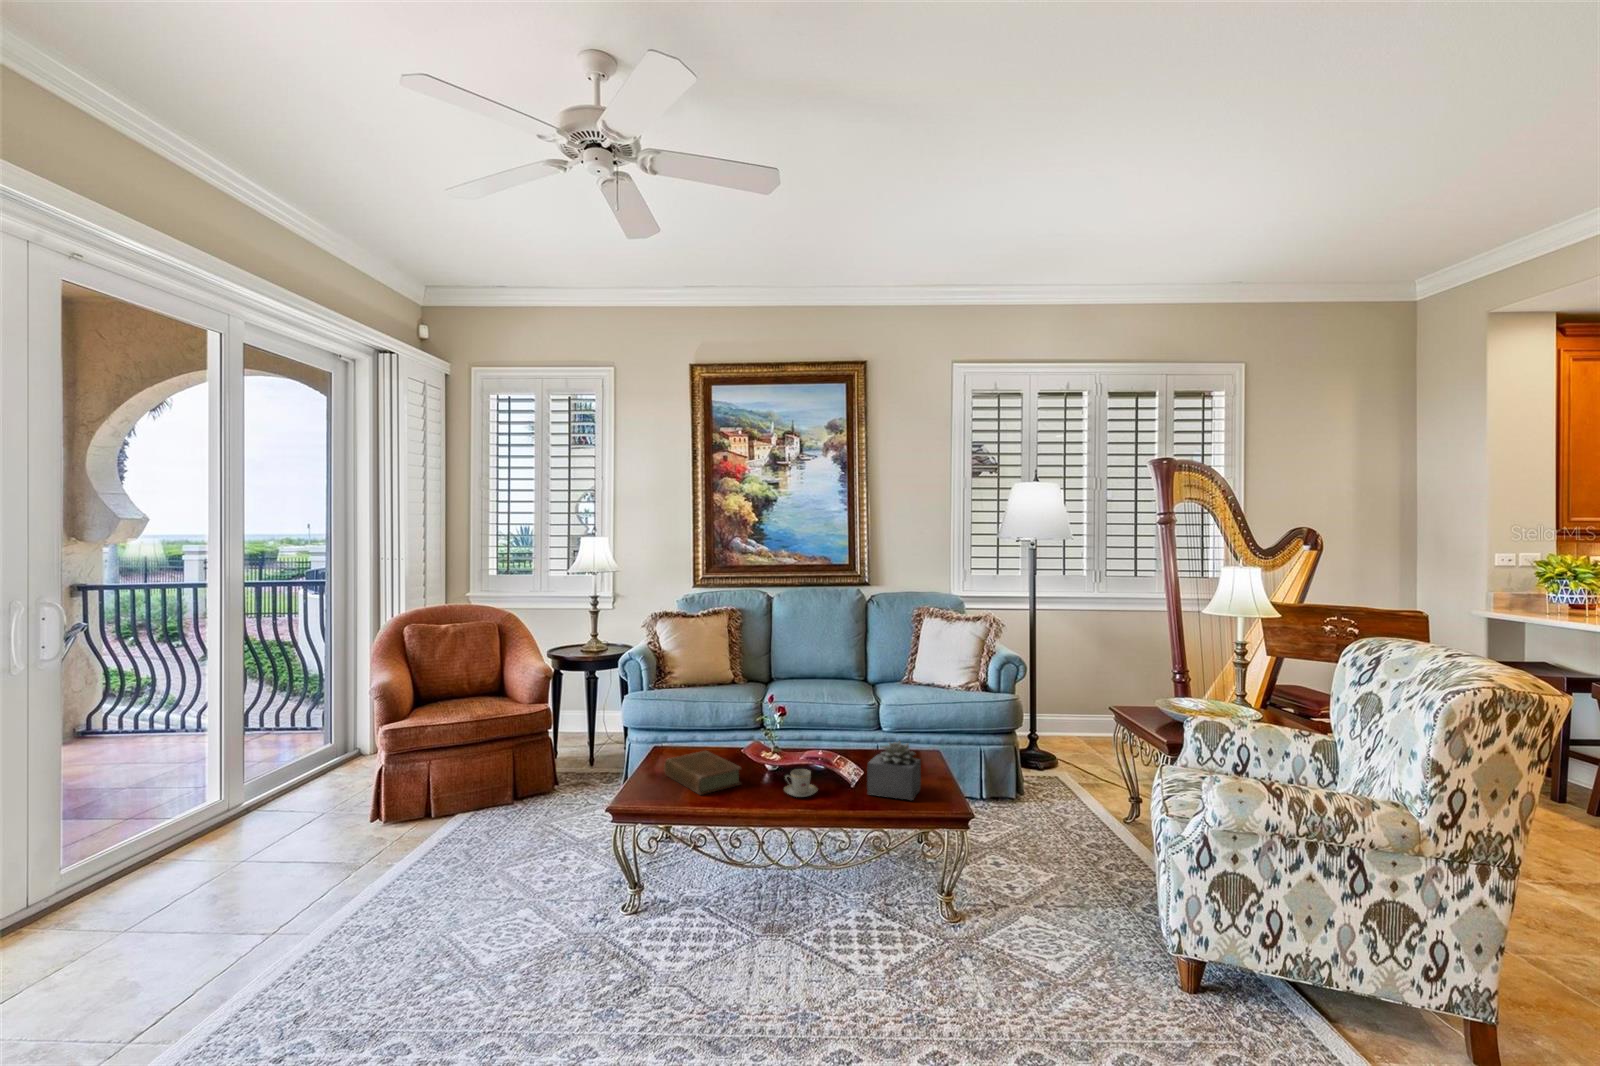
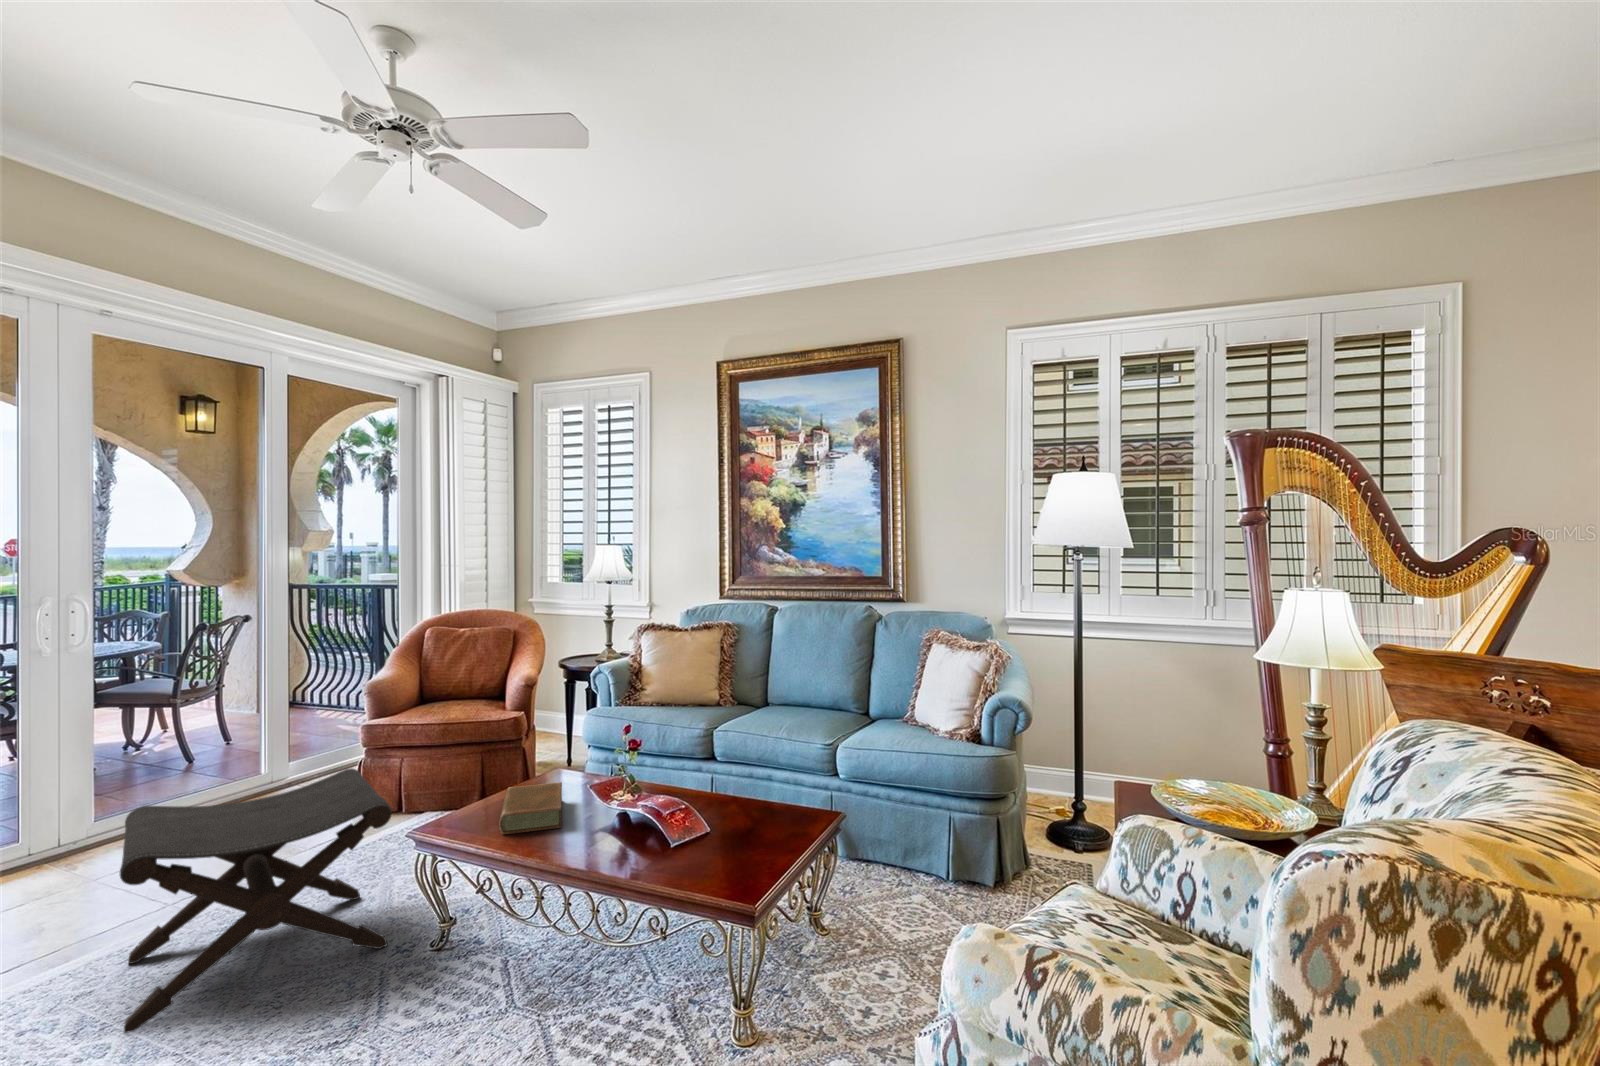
succulent plant: present [867,741,921,800] -> none [671,799,744,879]
footstool: none [297,762,576,1026] -> present [120,768,392,1033]
teacup: present [784,769,817,797] -> none [583,819,625,854]

